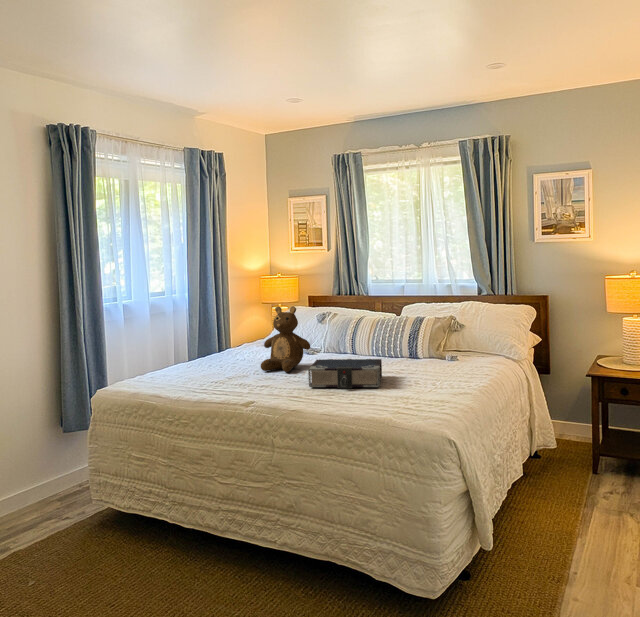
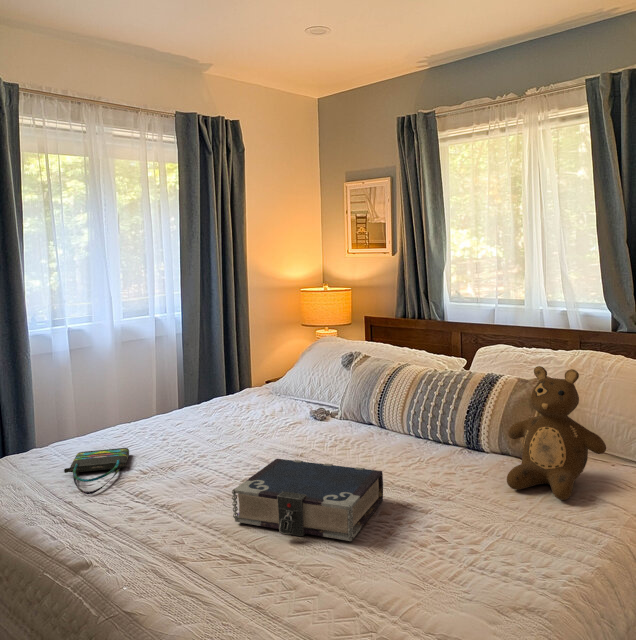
teddy bear: present [261,306,310,372] -> present [507,366,606,500]
tote bag: none [171,369,214,387] -> present [64,448,129,494]

